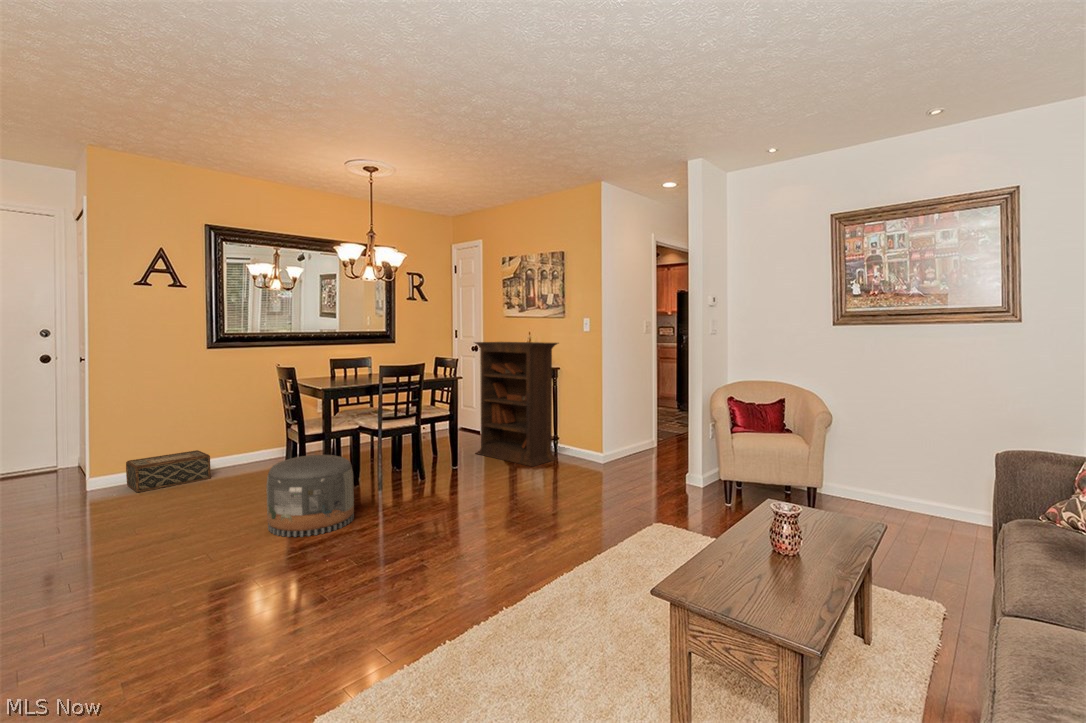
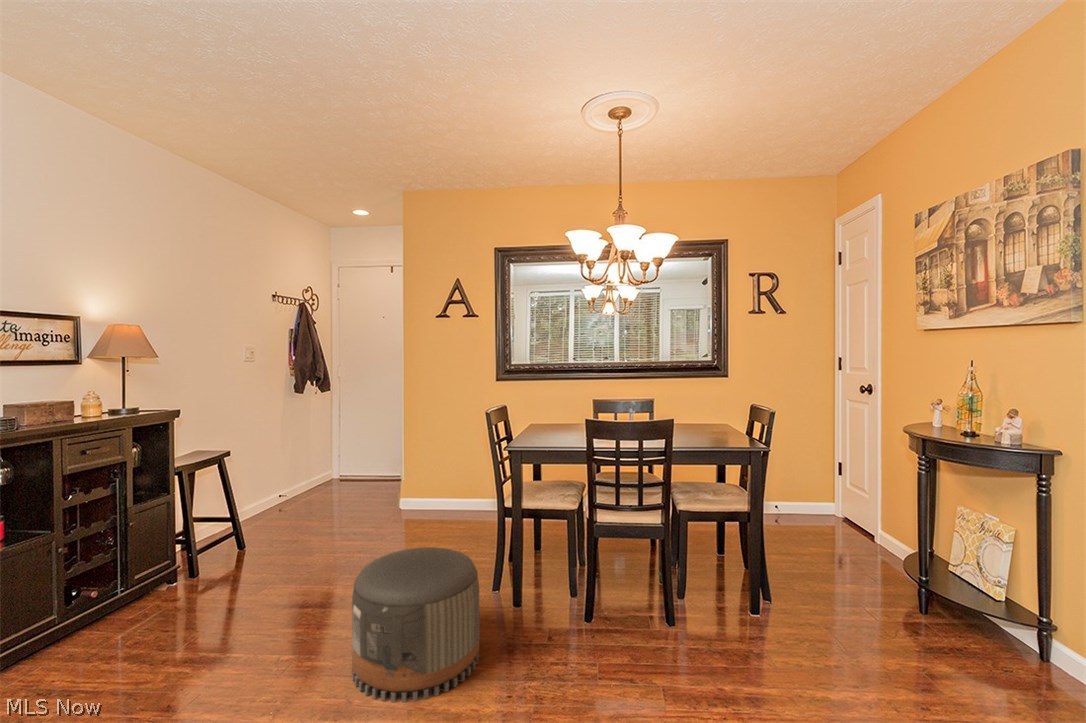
bookcase: present [475,342,558,466] -> none [818,380,1046,704]
woven basket: present [126,450,211,492] -> none [408,490,480,527]

